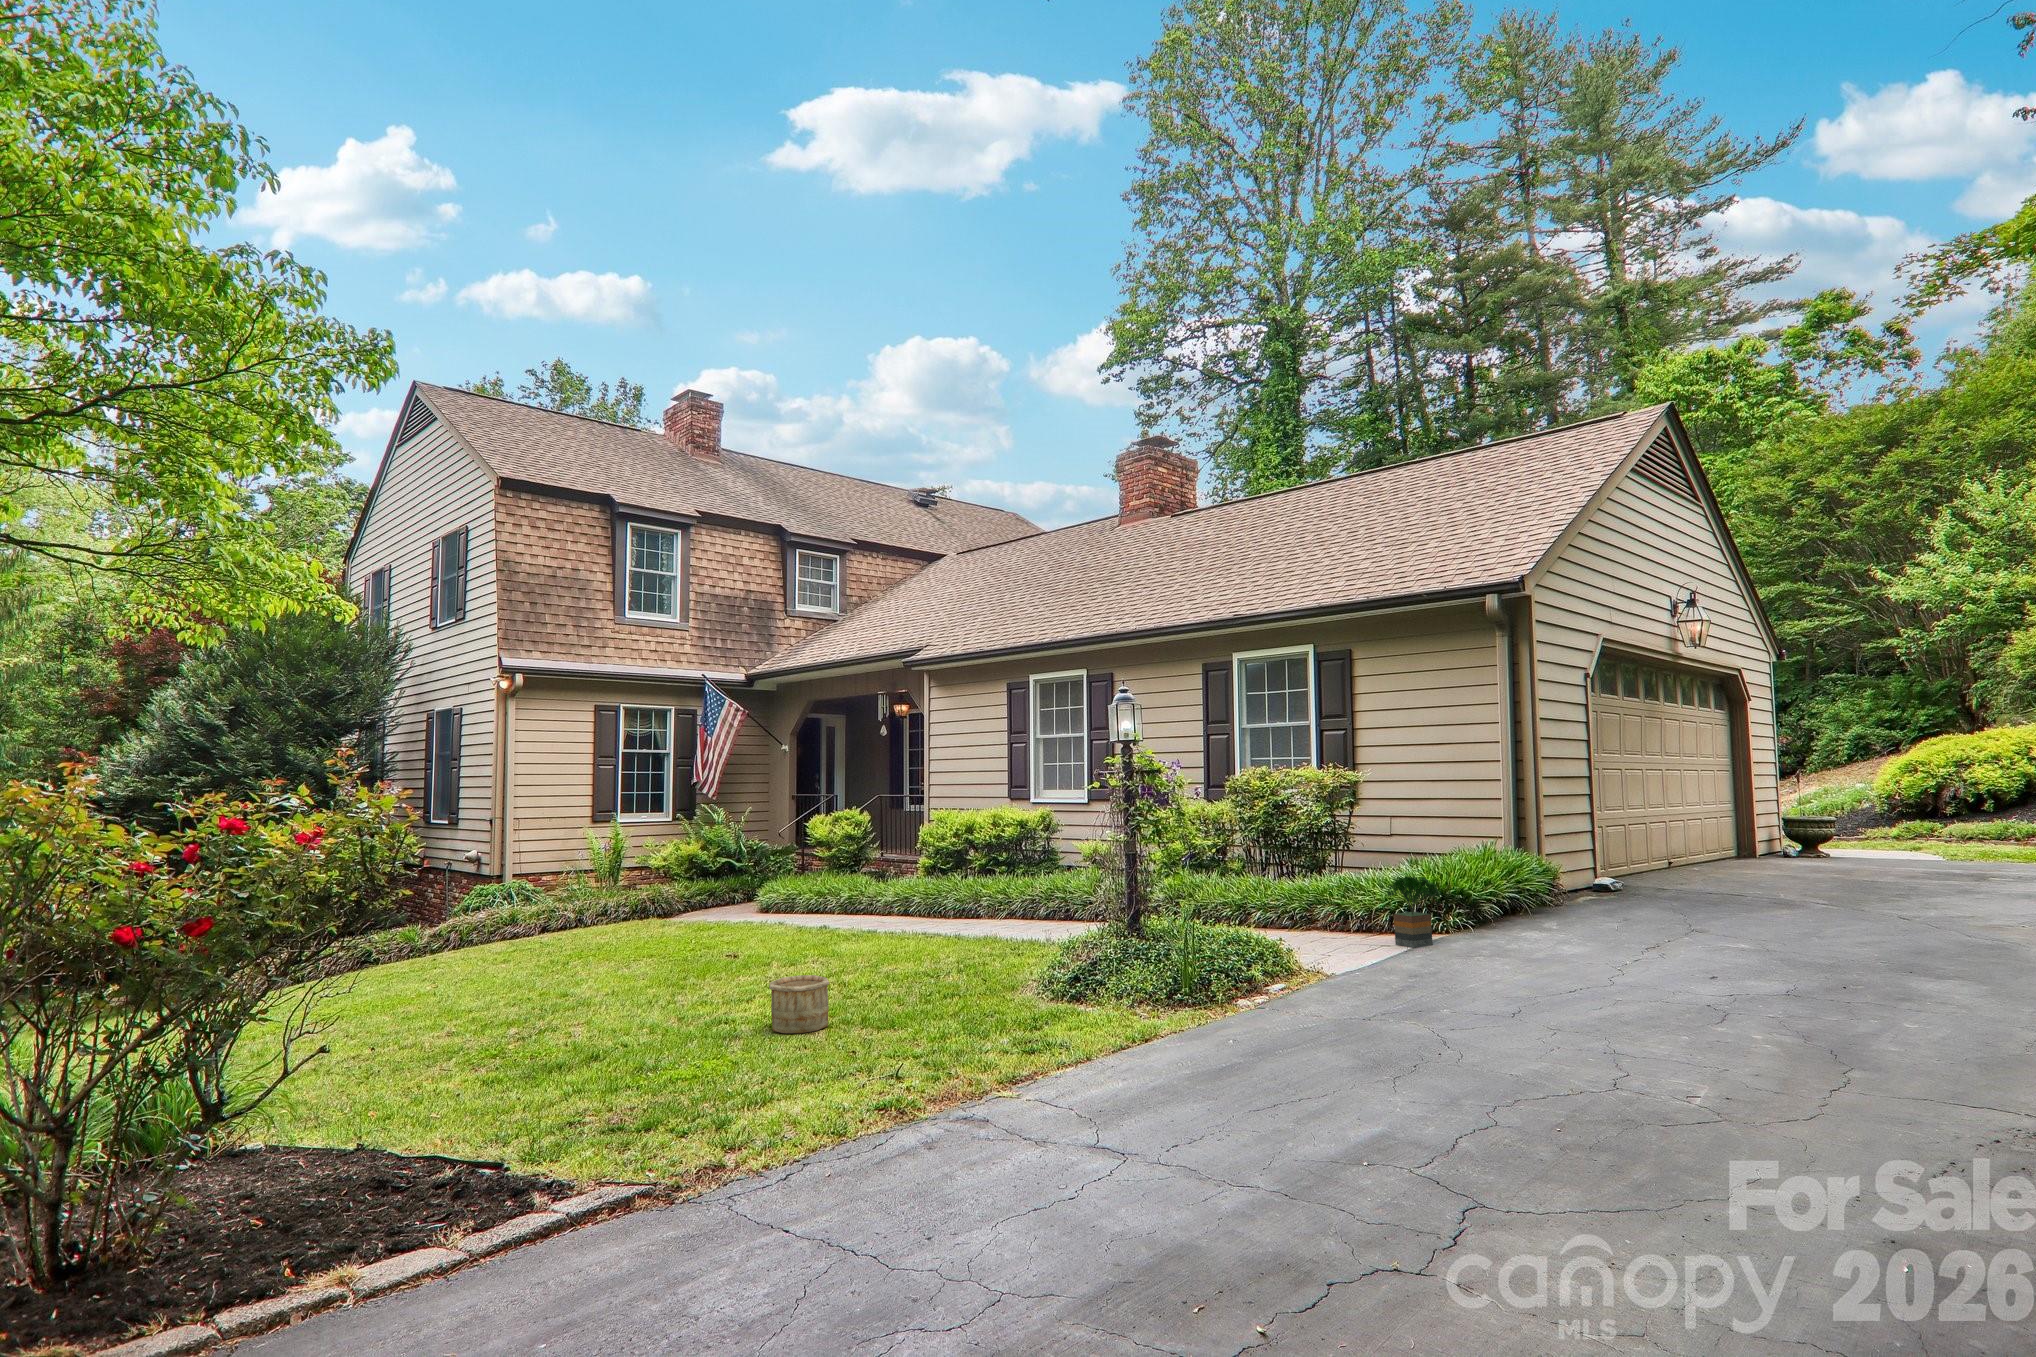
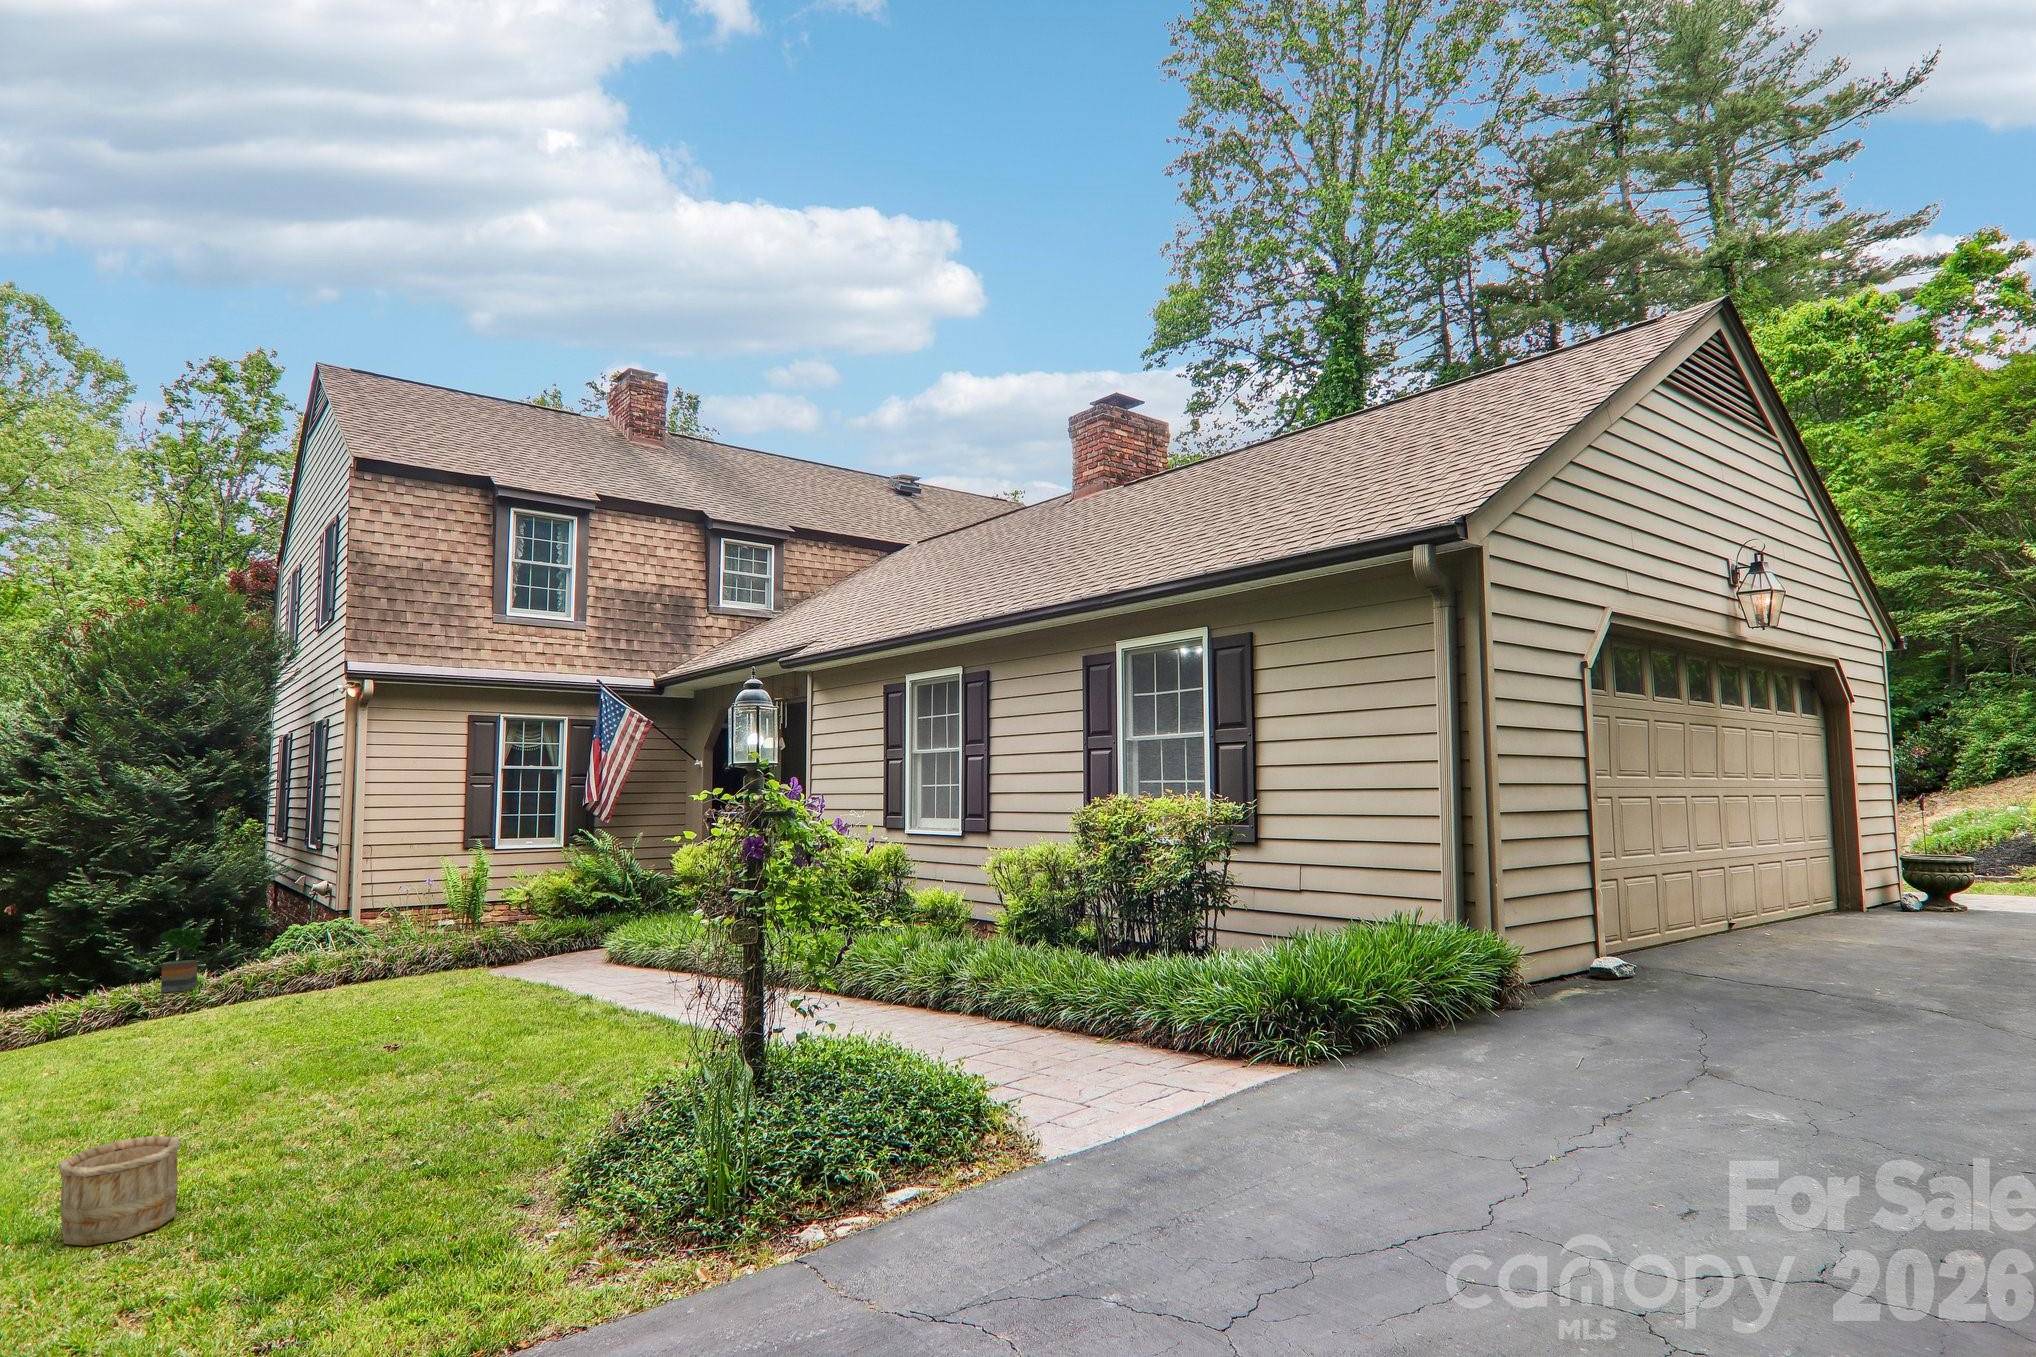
potted tree: present [1387,876,1440,948] -> present [161,928,207,993]

